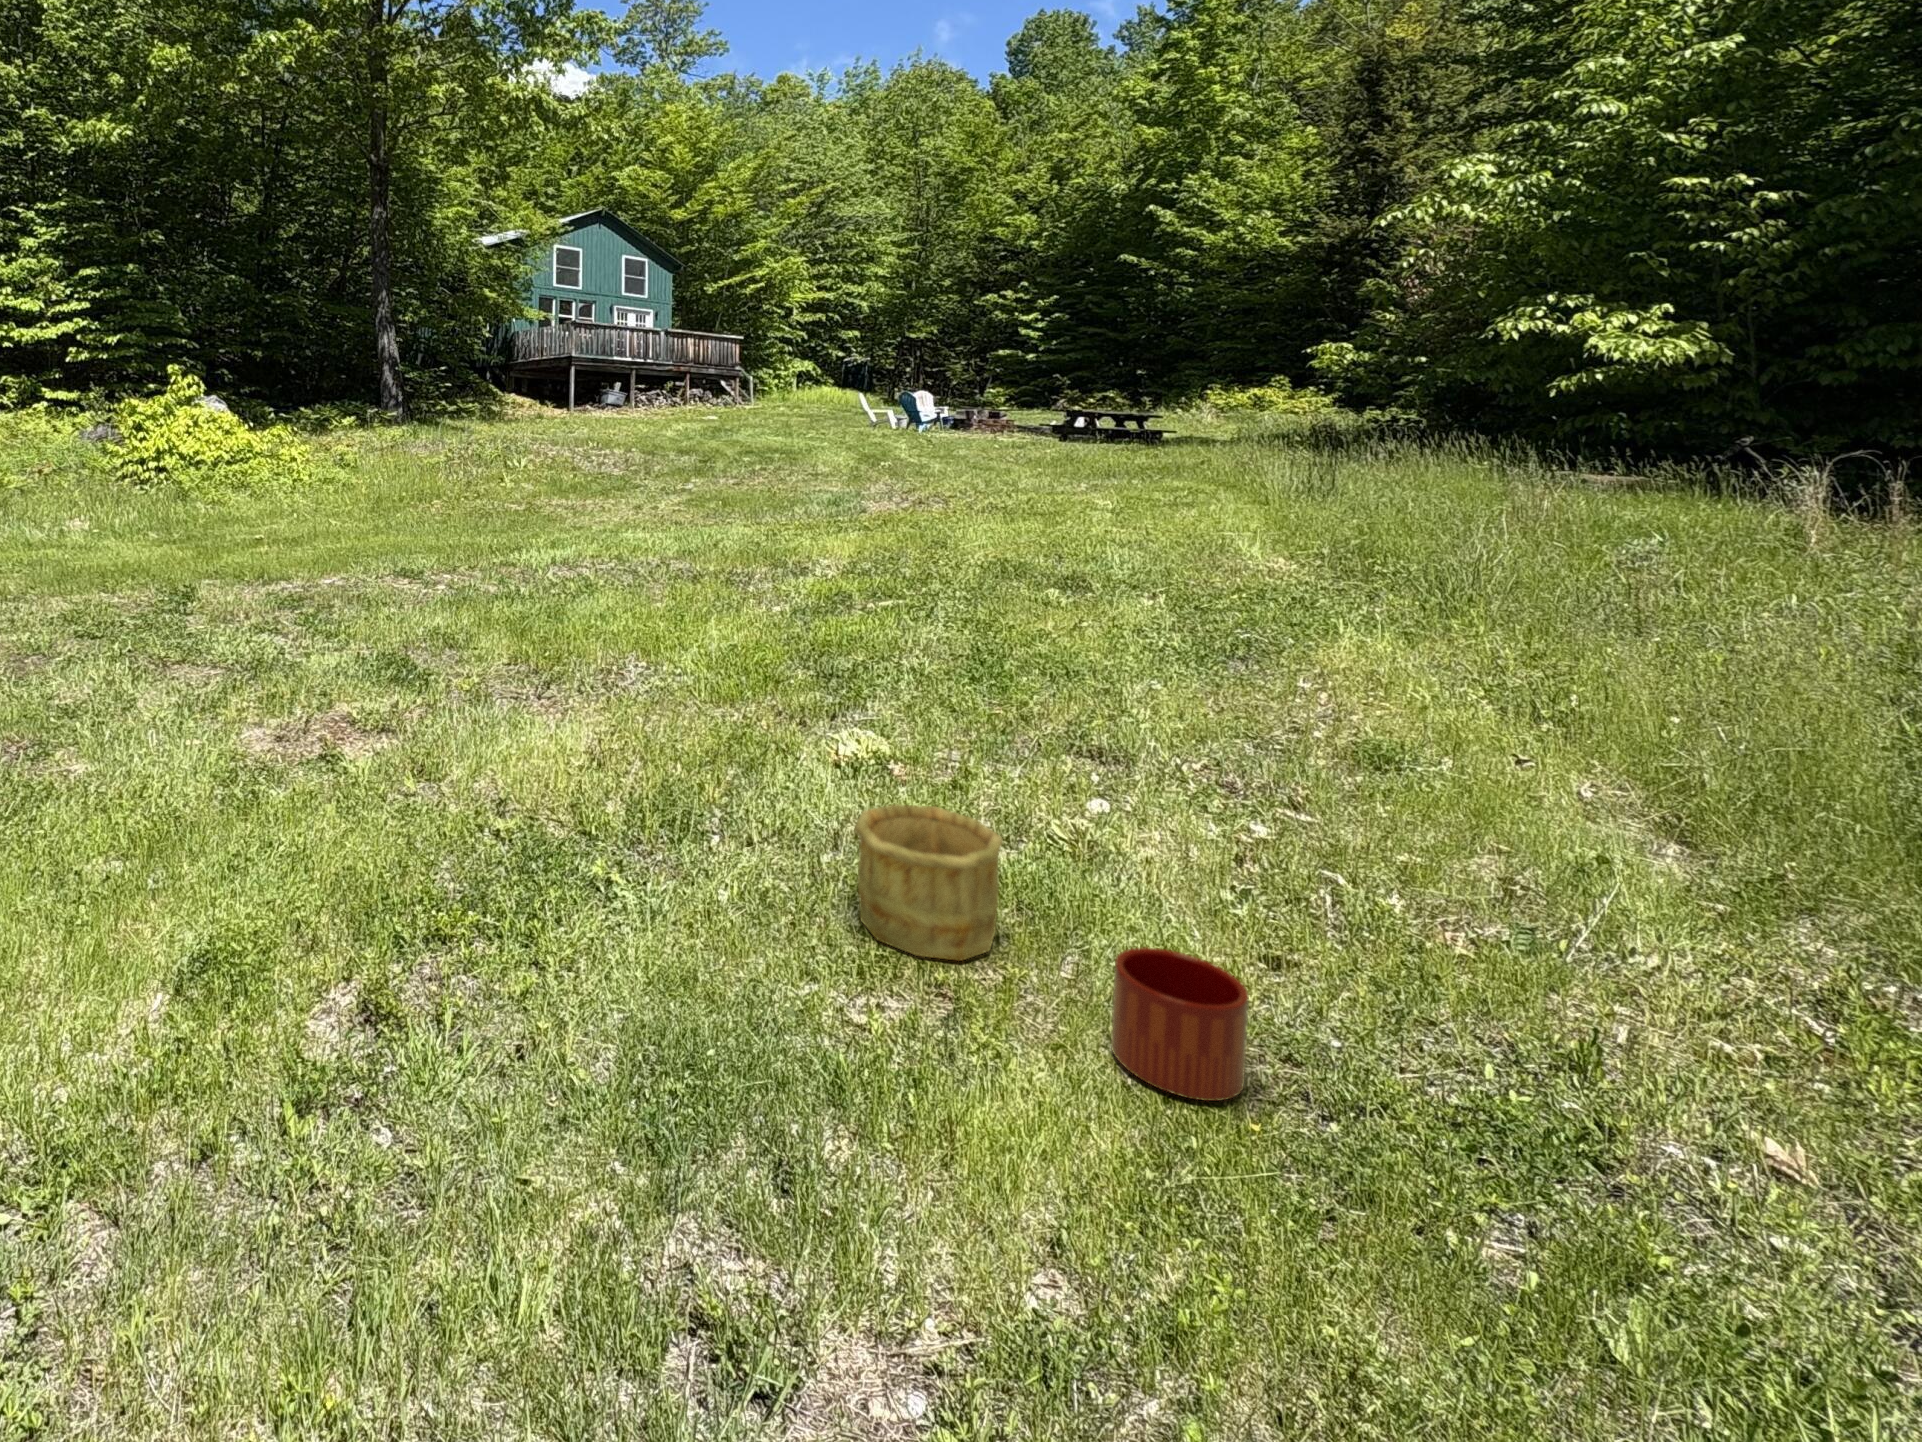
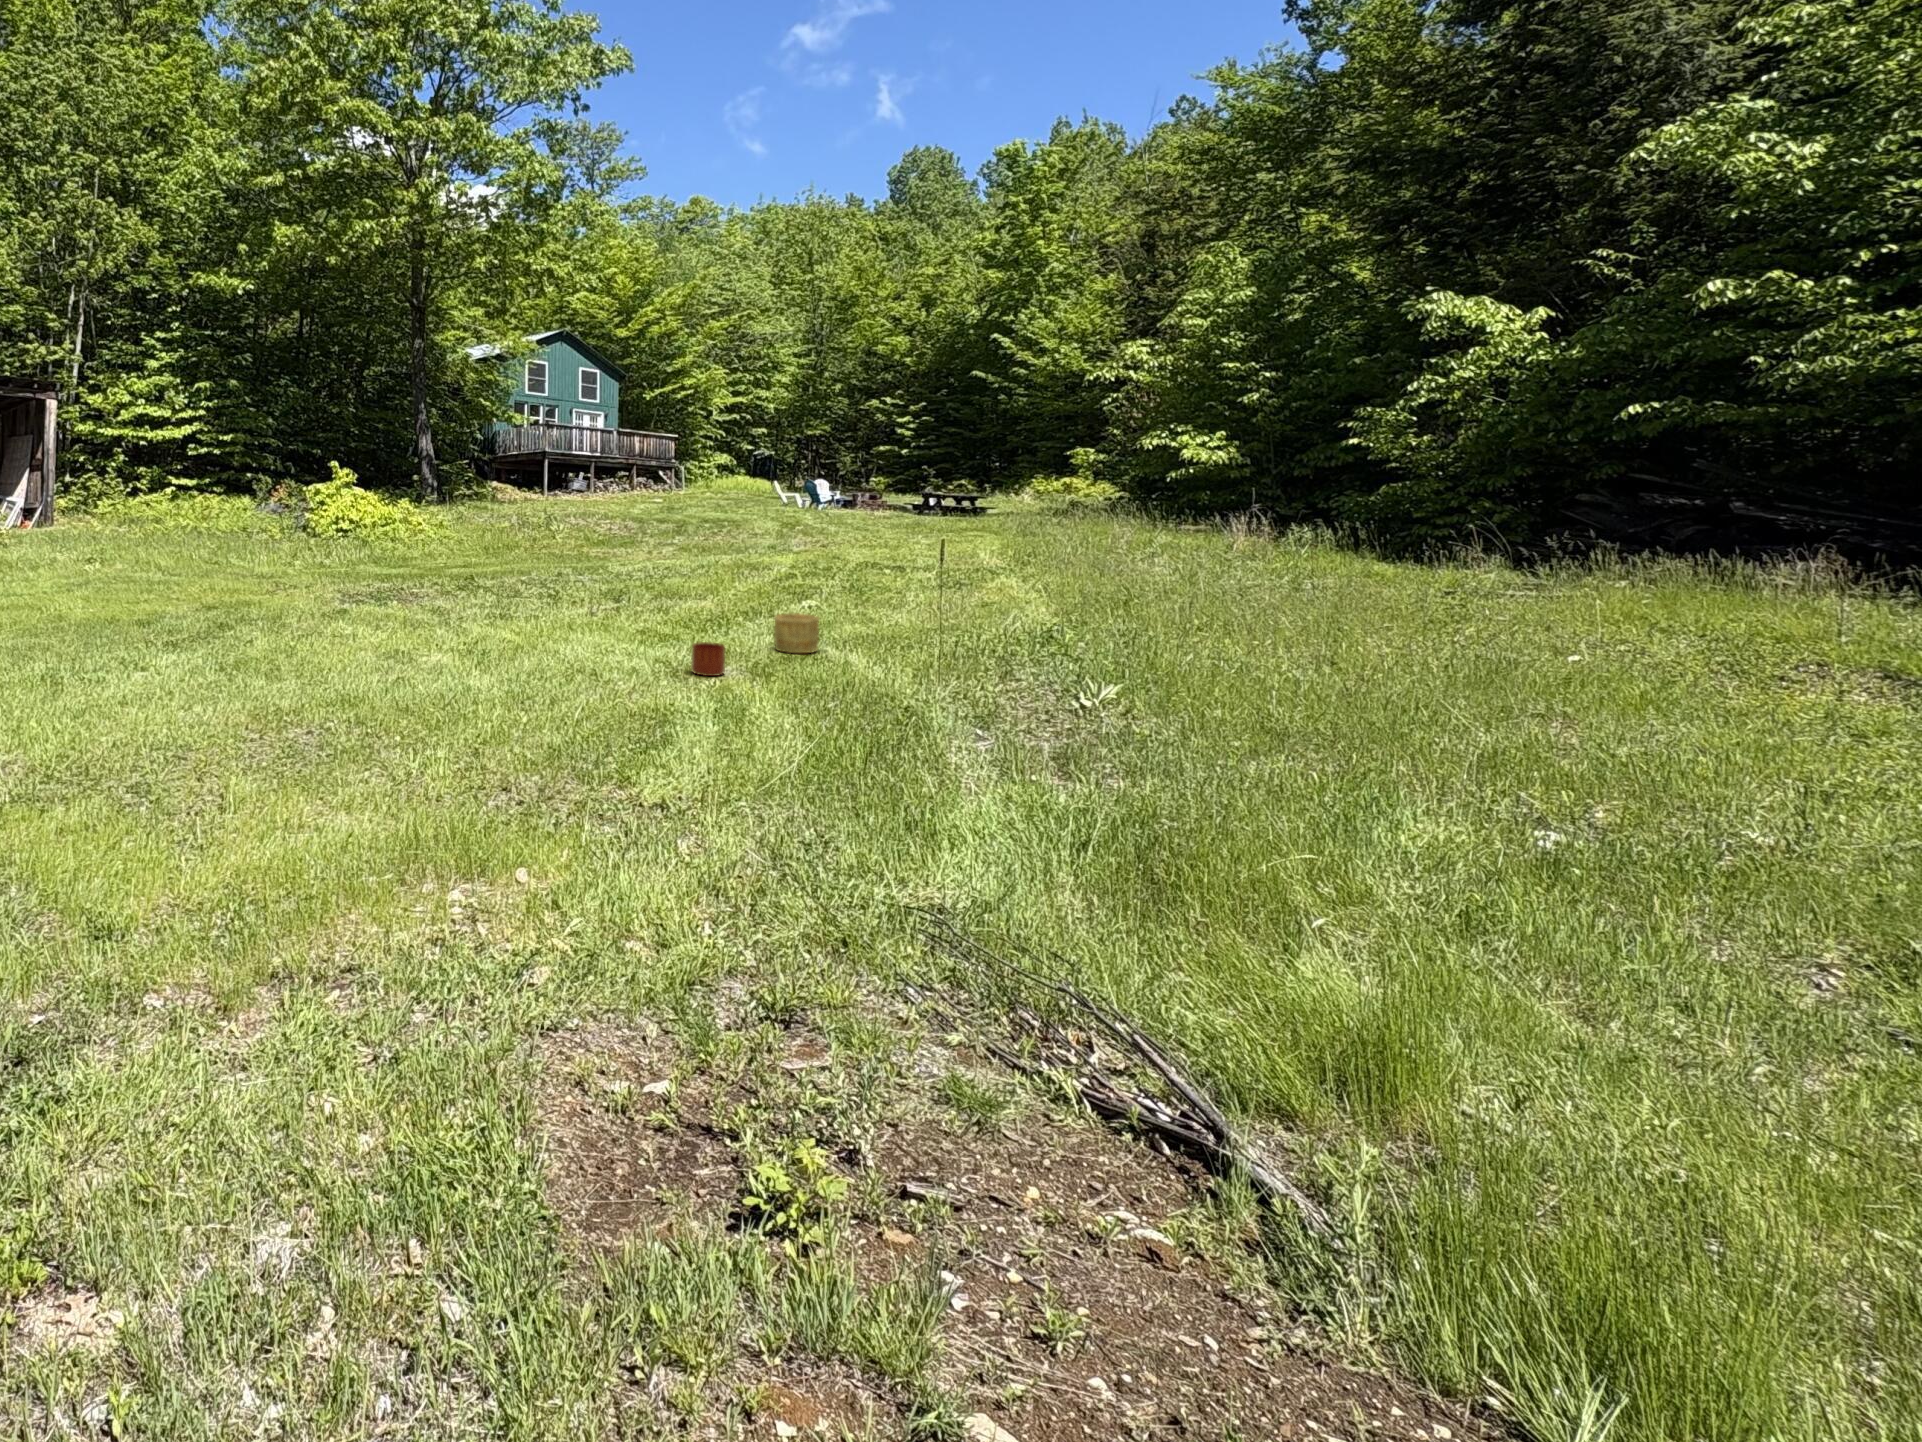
planter: present [1111,947,1249,1101] -> present [691,642,725,676]

